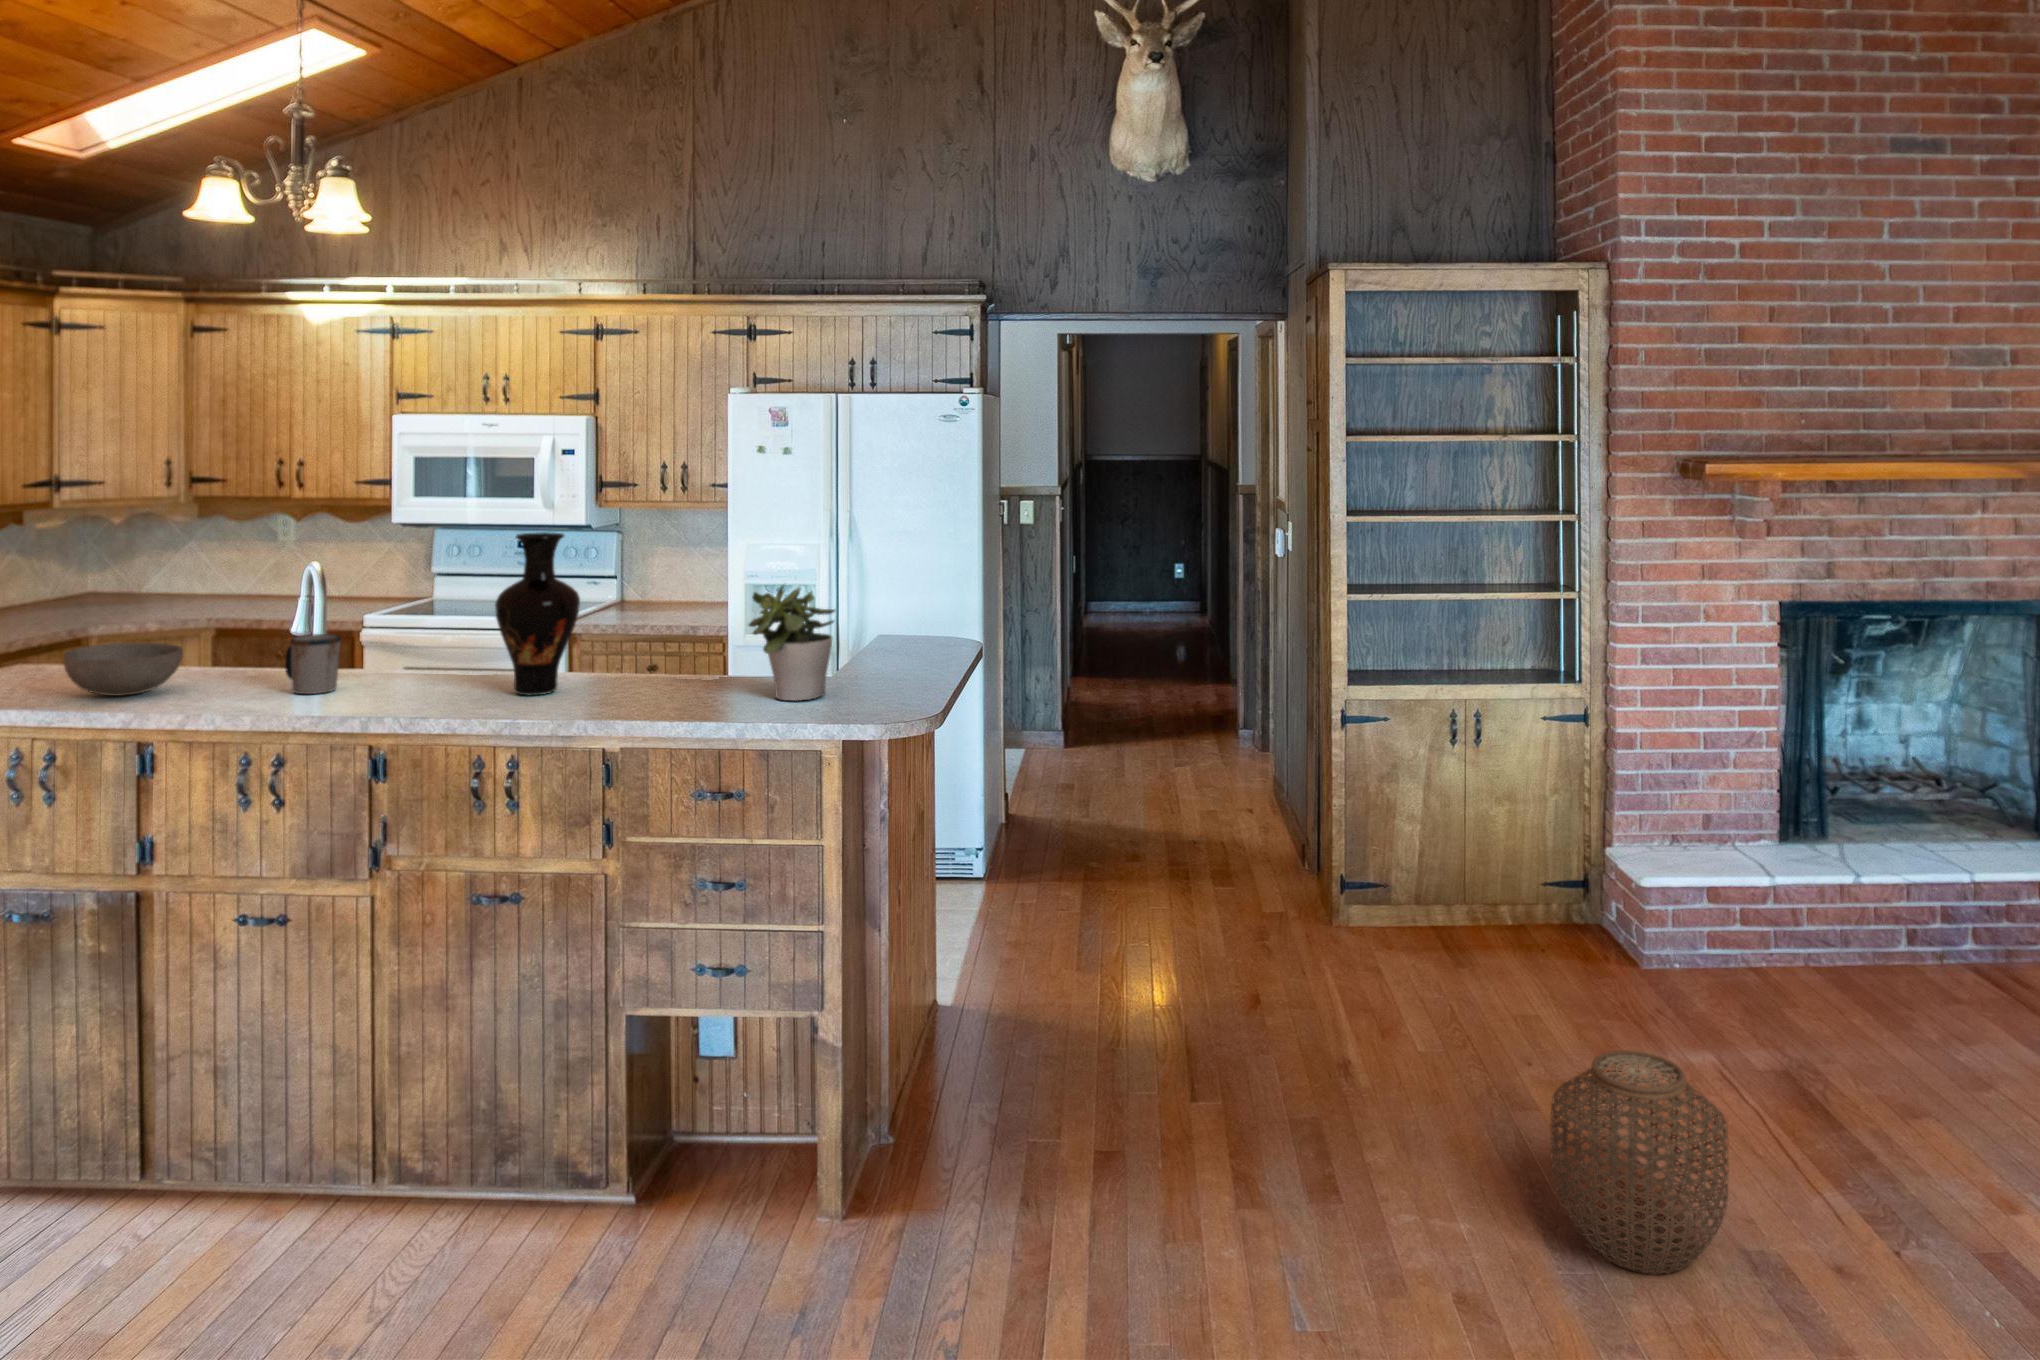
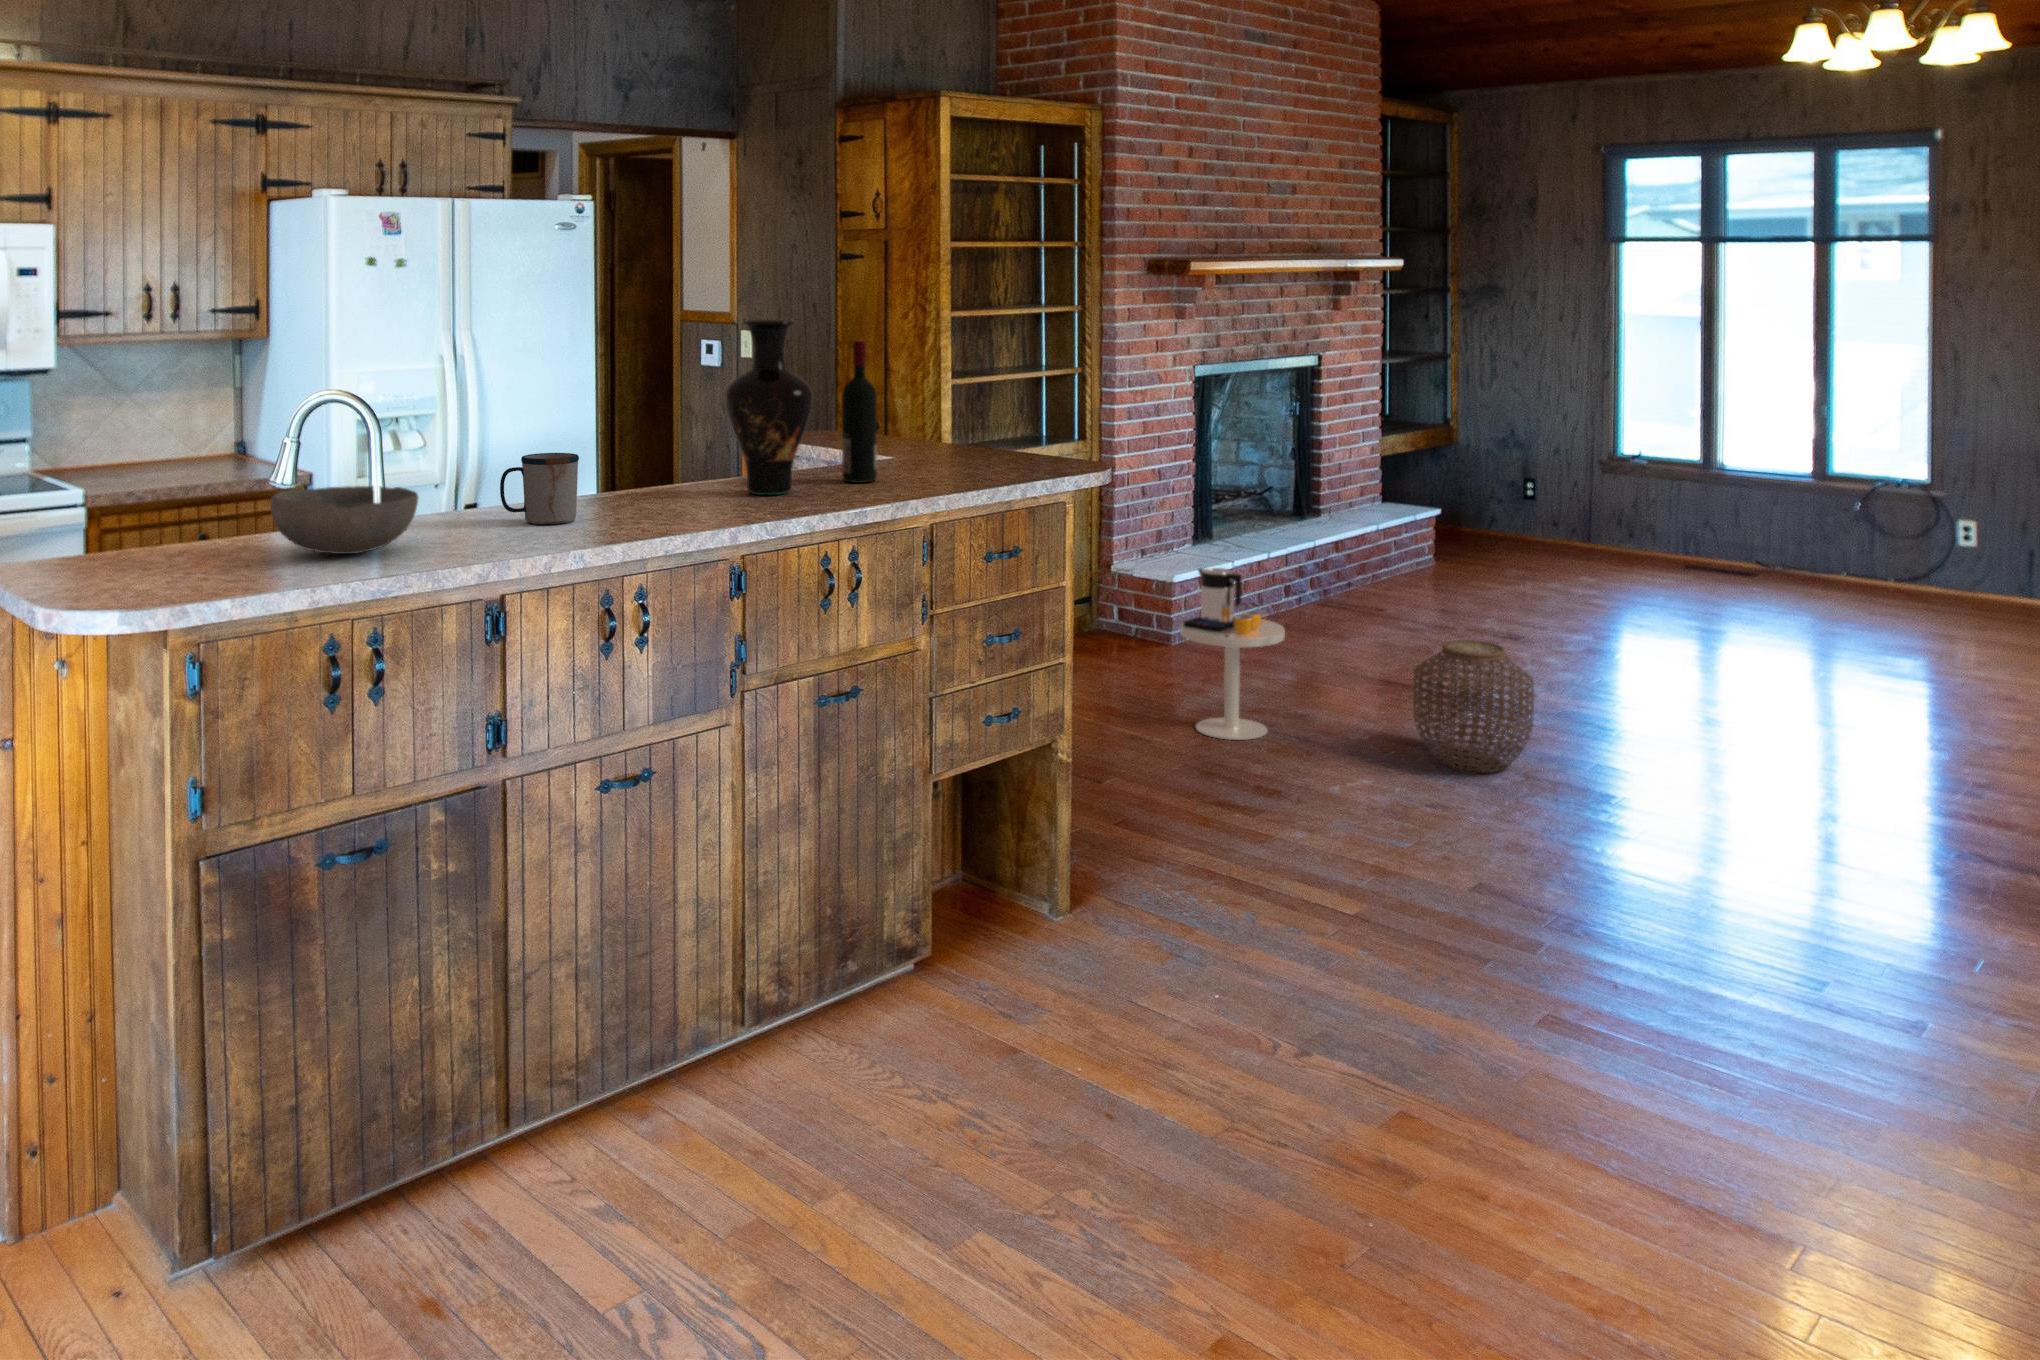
wine bottle: none [628,557,665,695] -> present [842,341,877,483]
potted plant: present [749,586,835,701] -> none [922,359,1029,470]
side table: none [1379,865,1515,1109] -> present [1180,568,1285,740]

